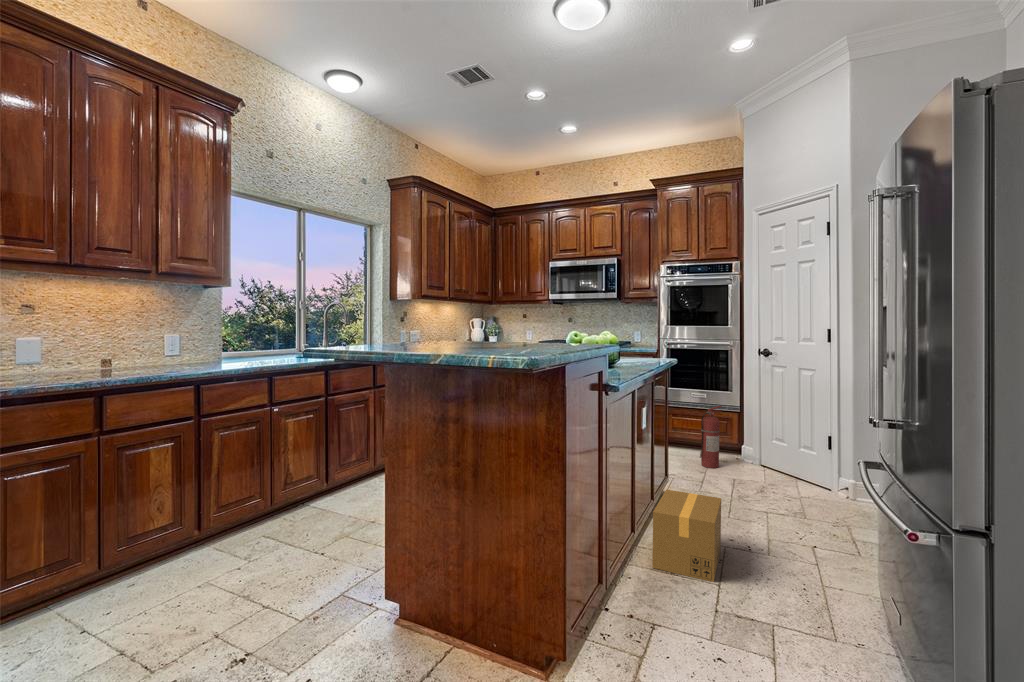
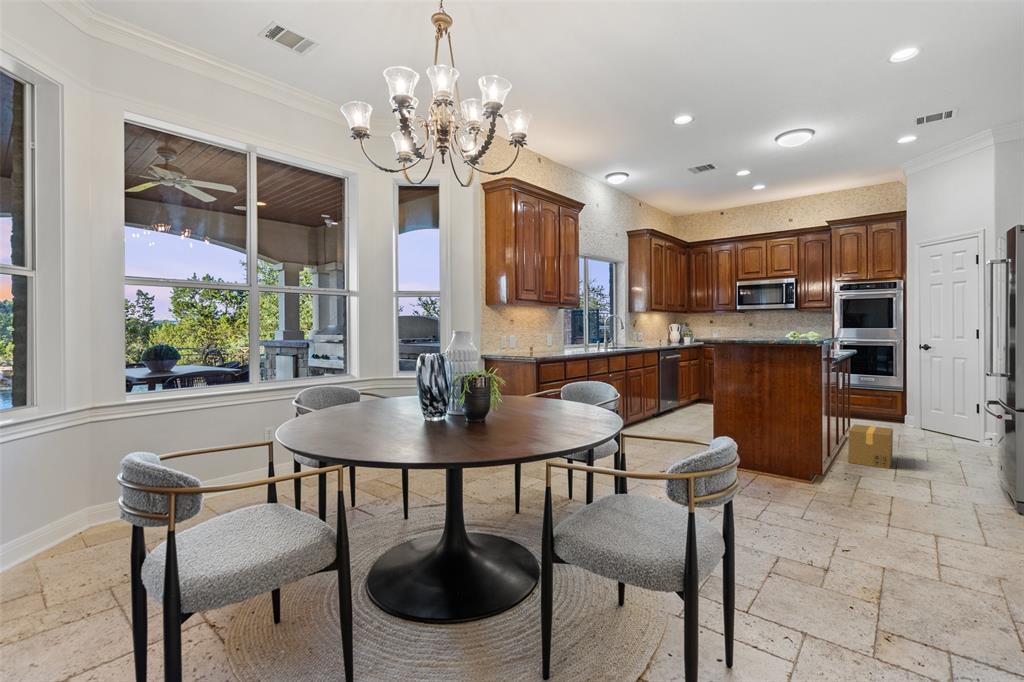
fire extinguisher: present [700,406,722,468] -> none [871,385,890,429]

